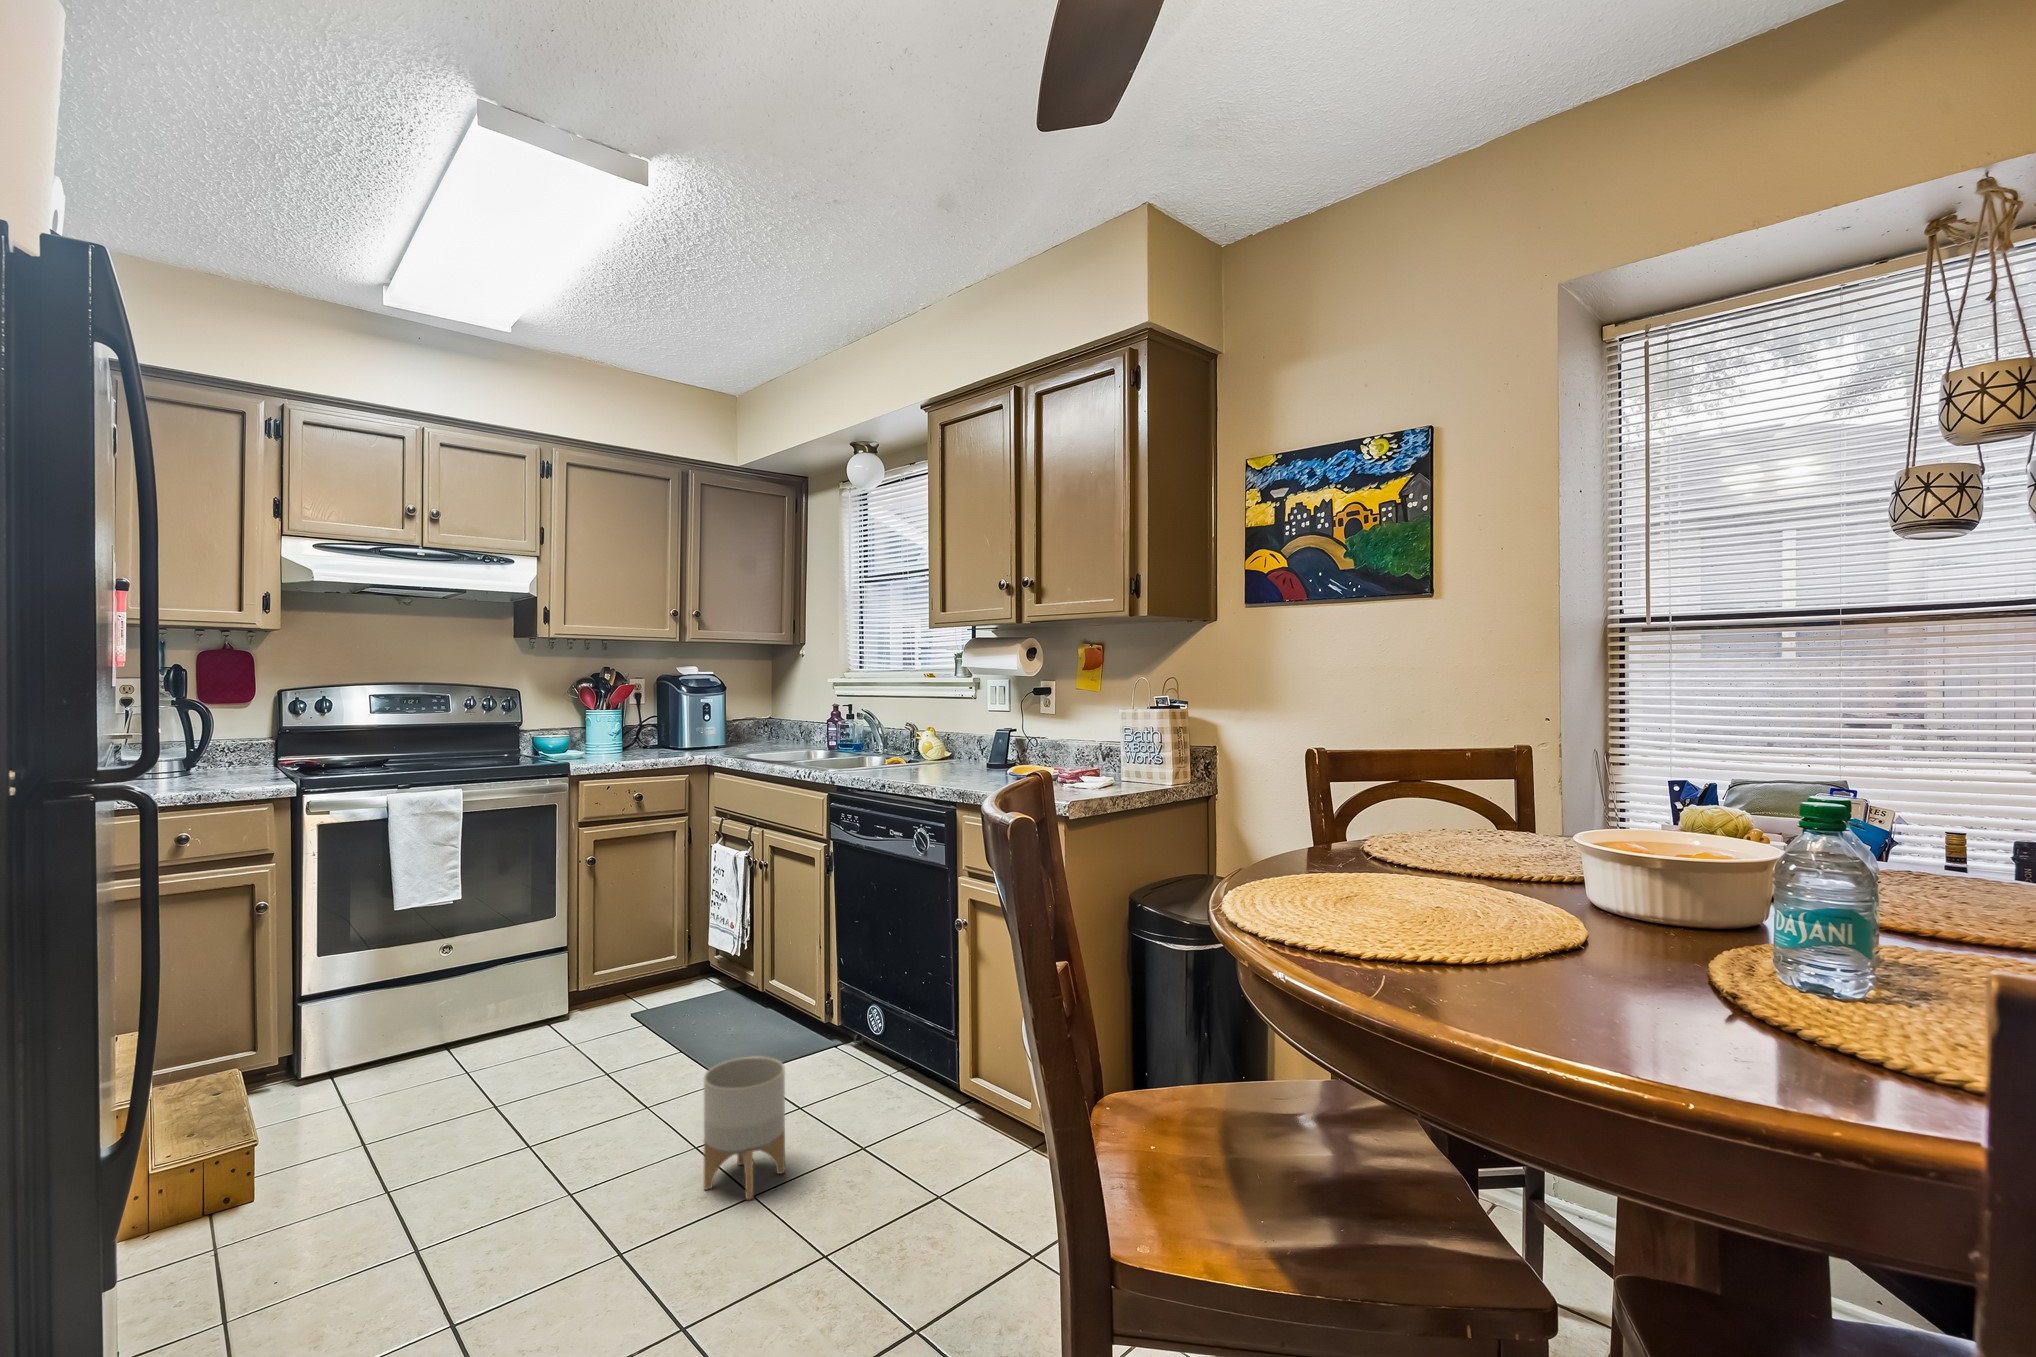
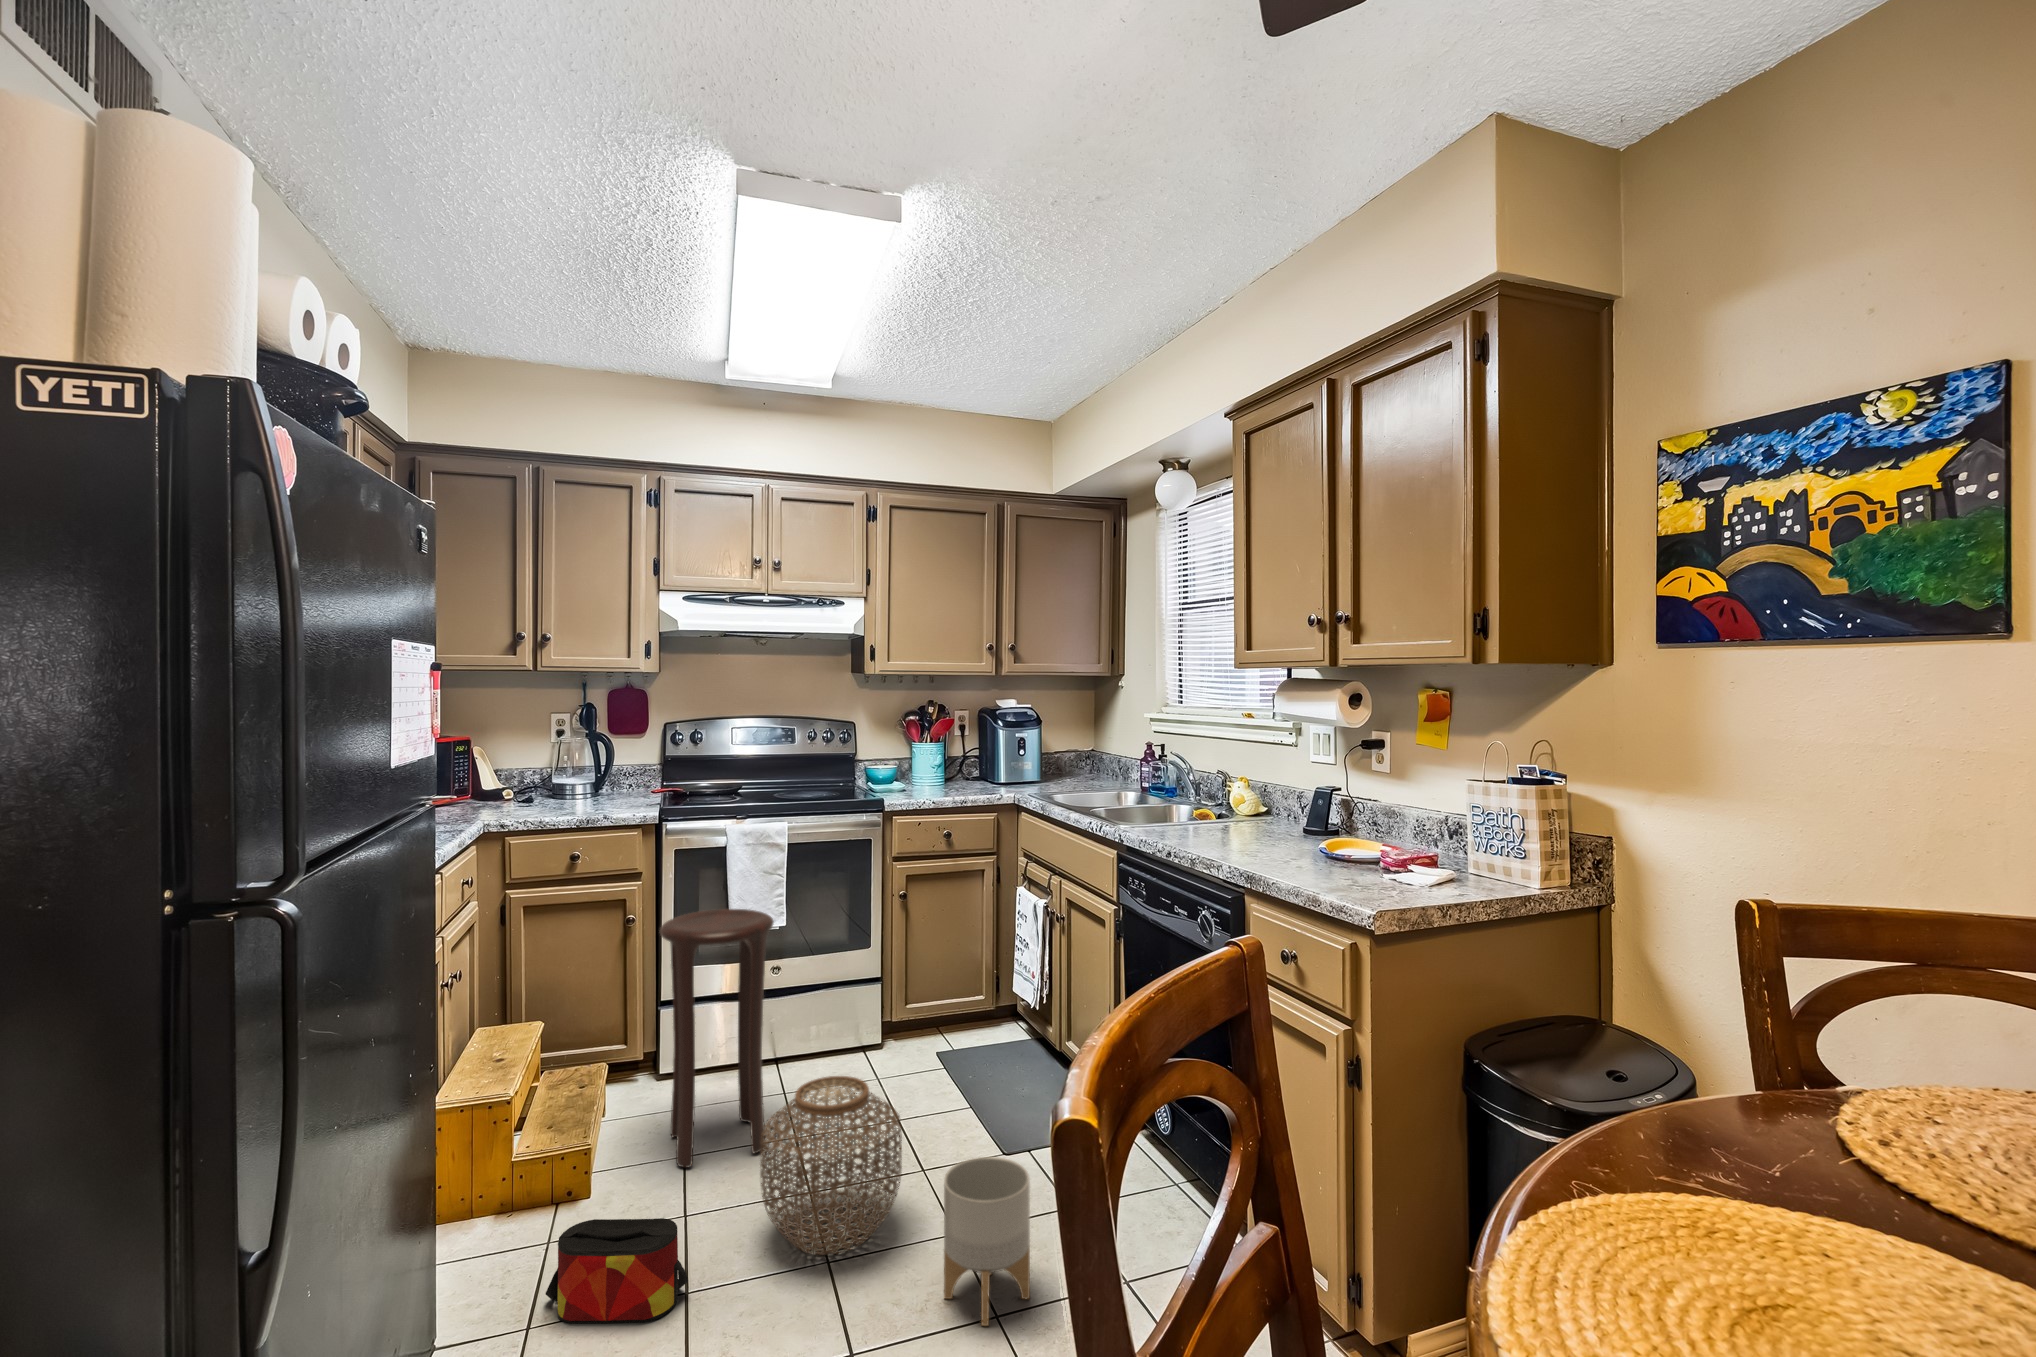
stool: none [333,874,473,1149] -> present [660,909,774,1168]
woven basket: none [493,1014,644,1187] -> present [760,1076,902,1255]
bag: none [244,1175,426,1302] -> present [546,1218,688,1324]

